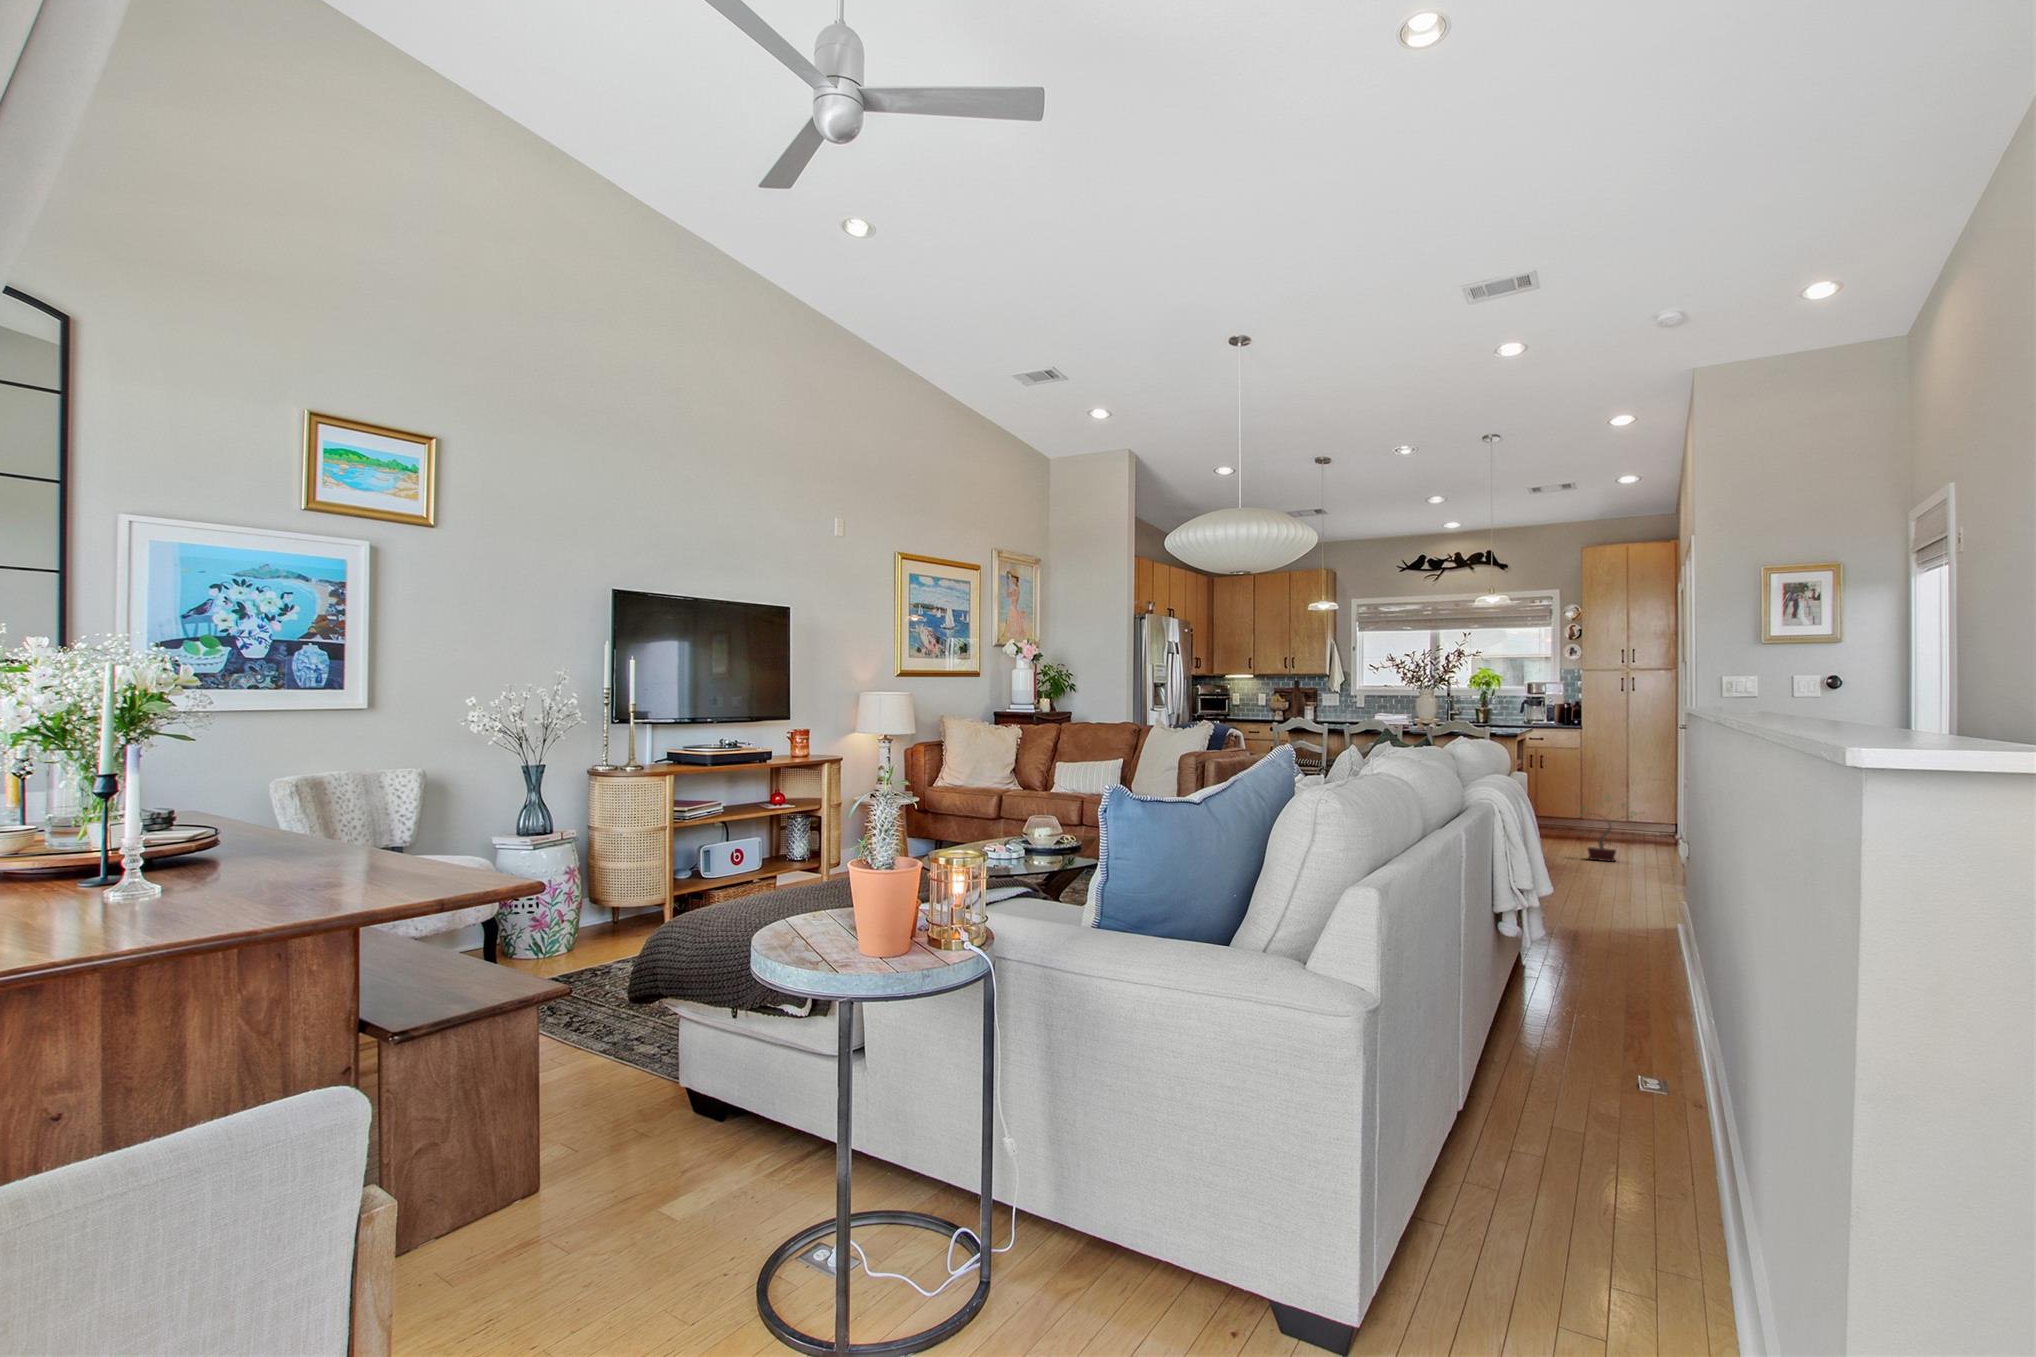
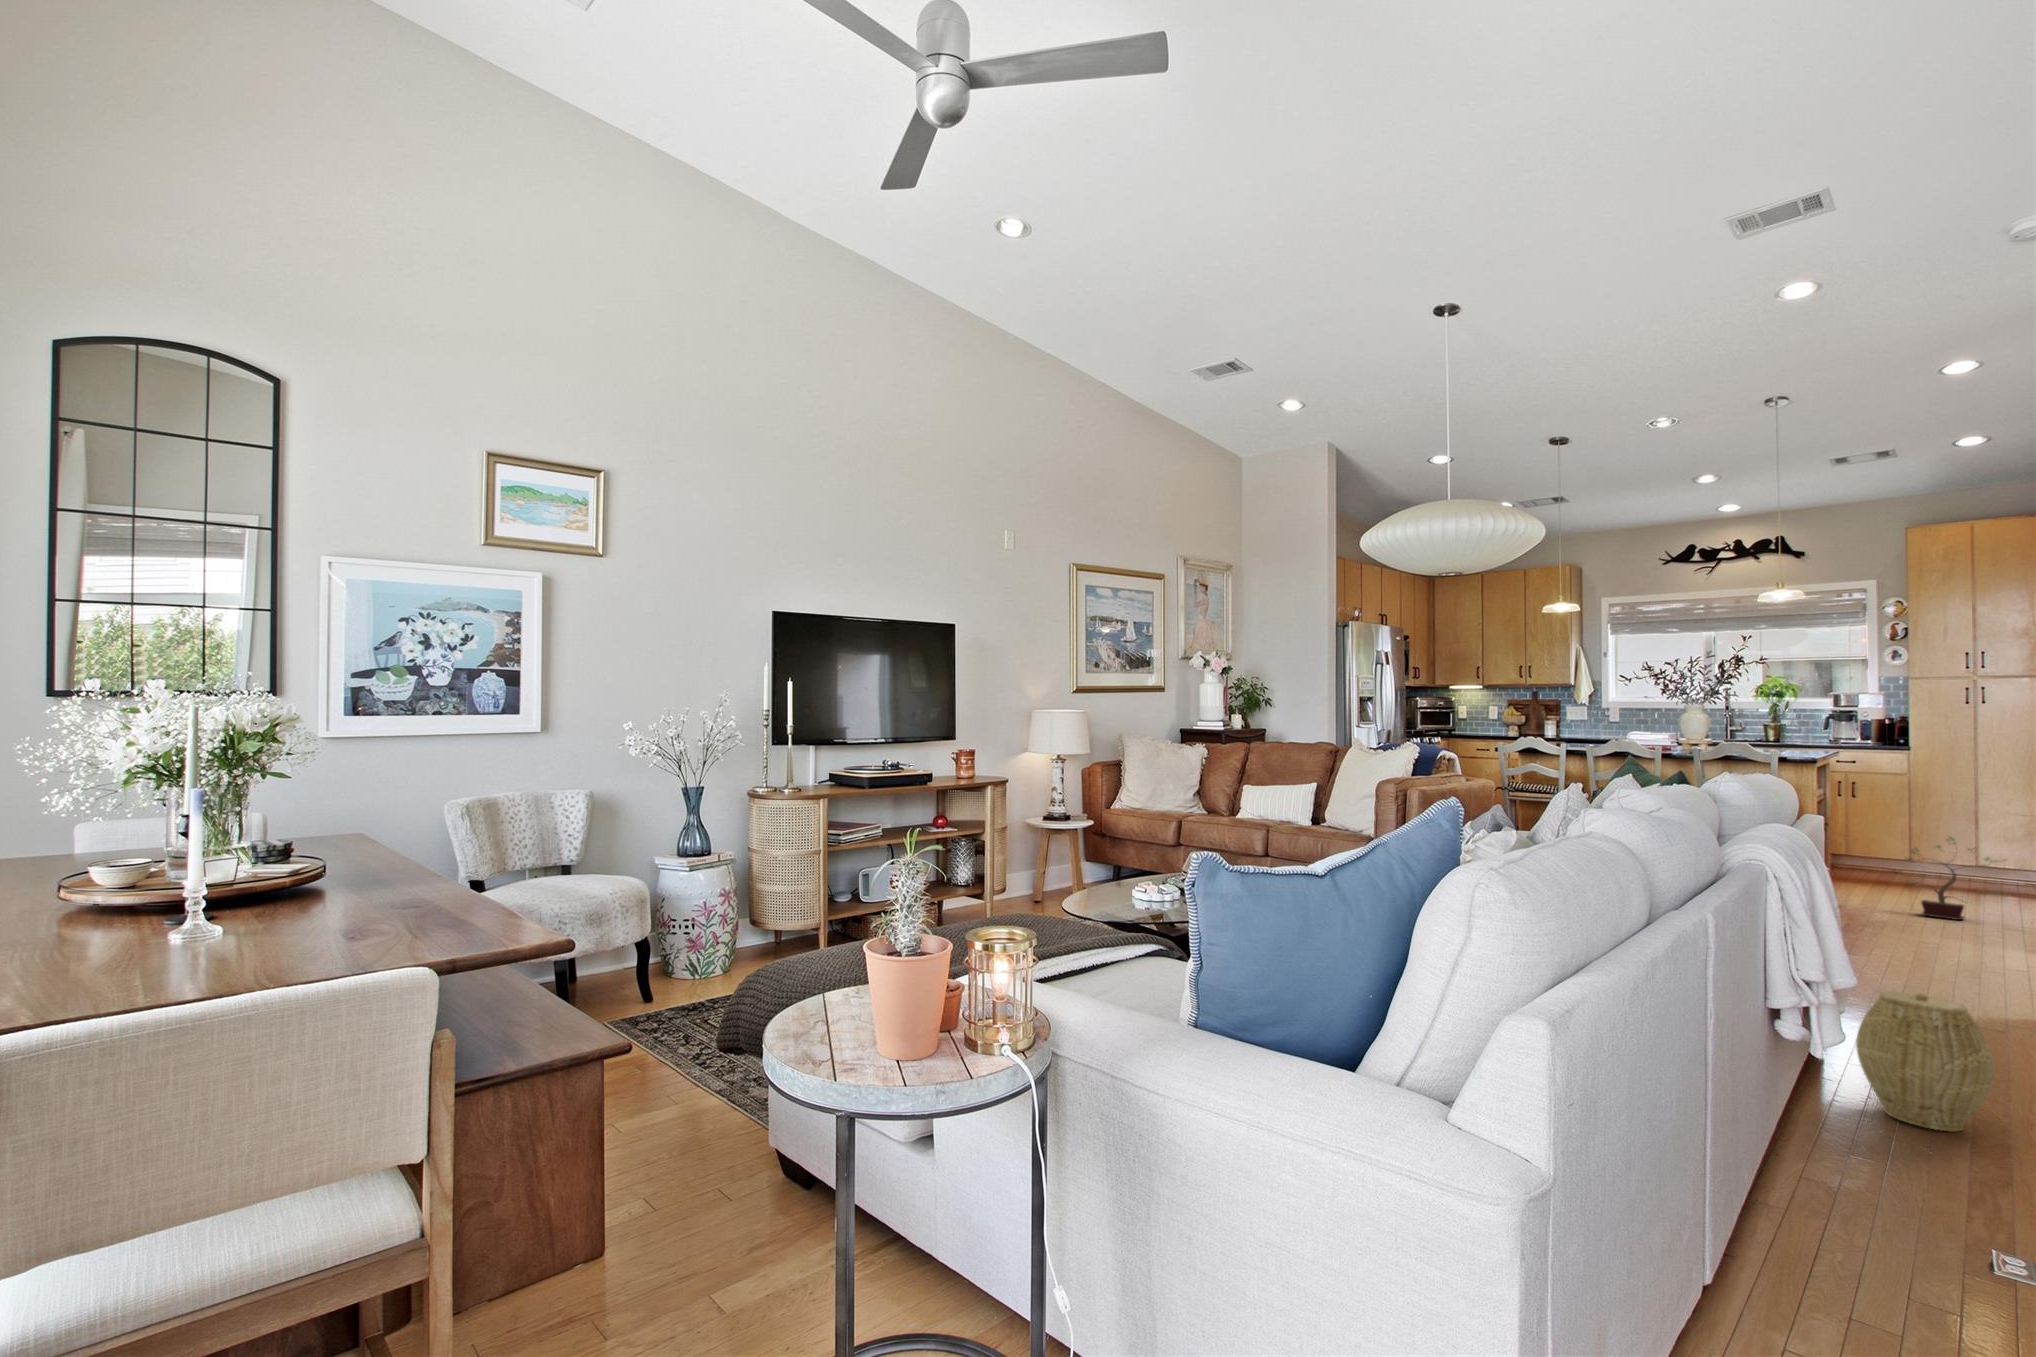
woven basket: none [1546,901,1635,1003] -> present [1856,992,1995,1131]

